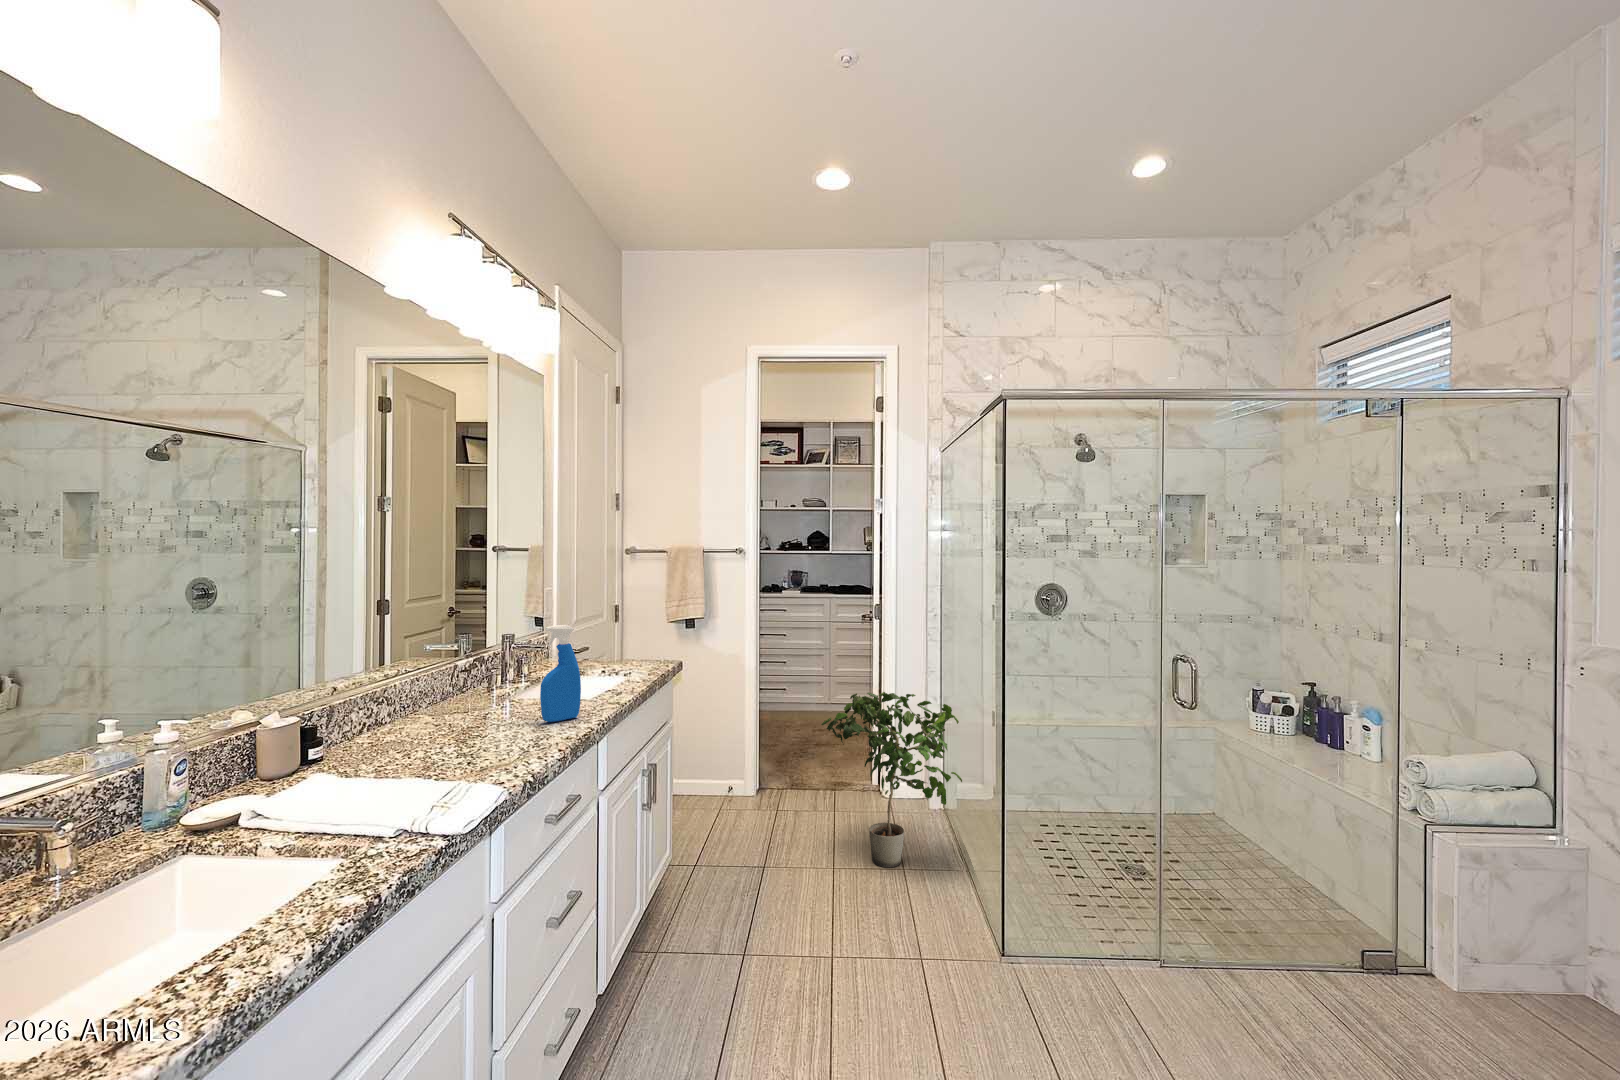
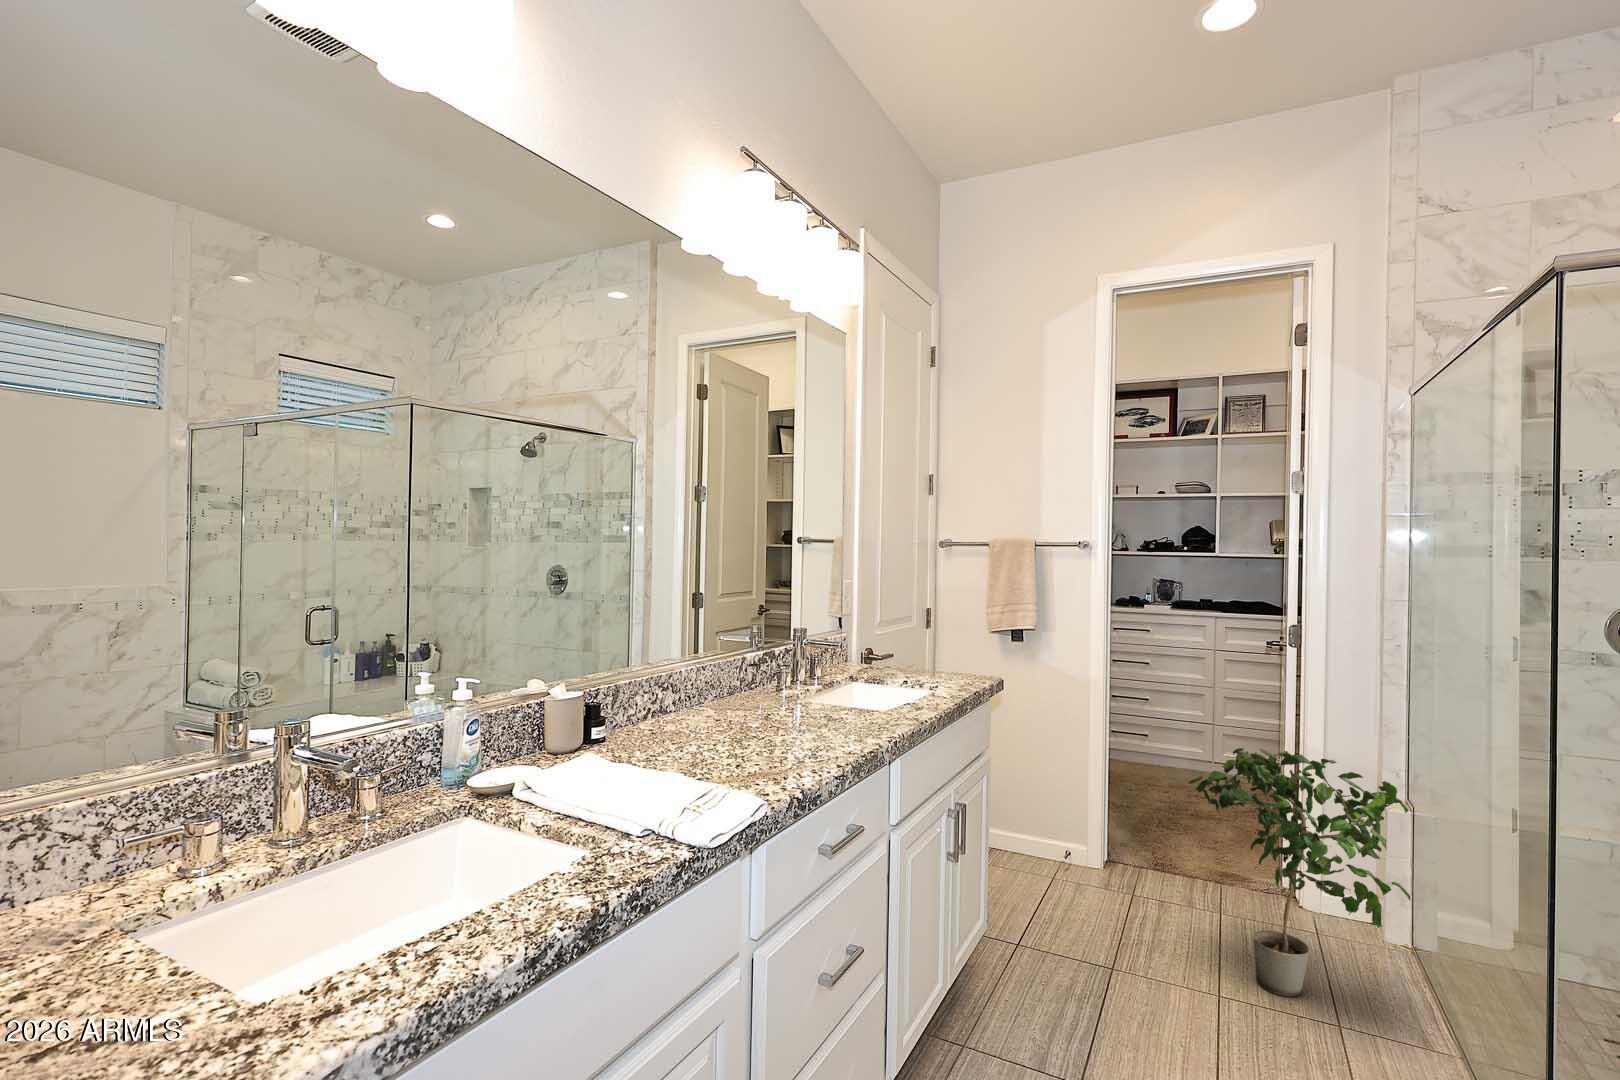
spray bottle: present [540,625,581,722] -> none [825,620,871,732]

